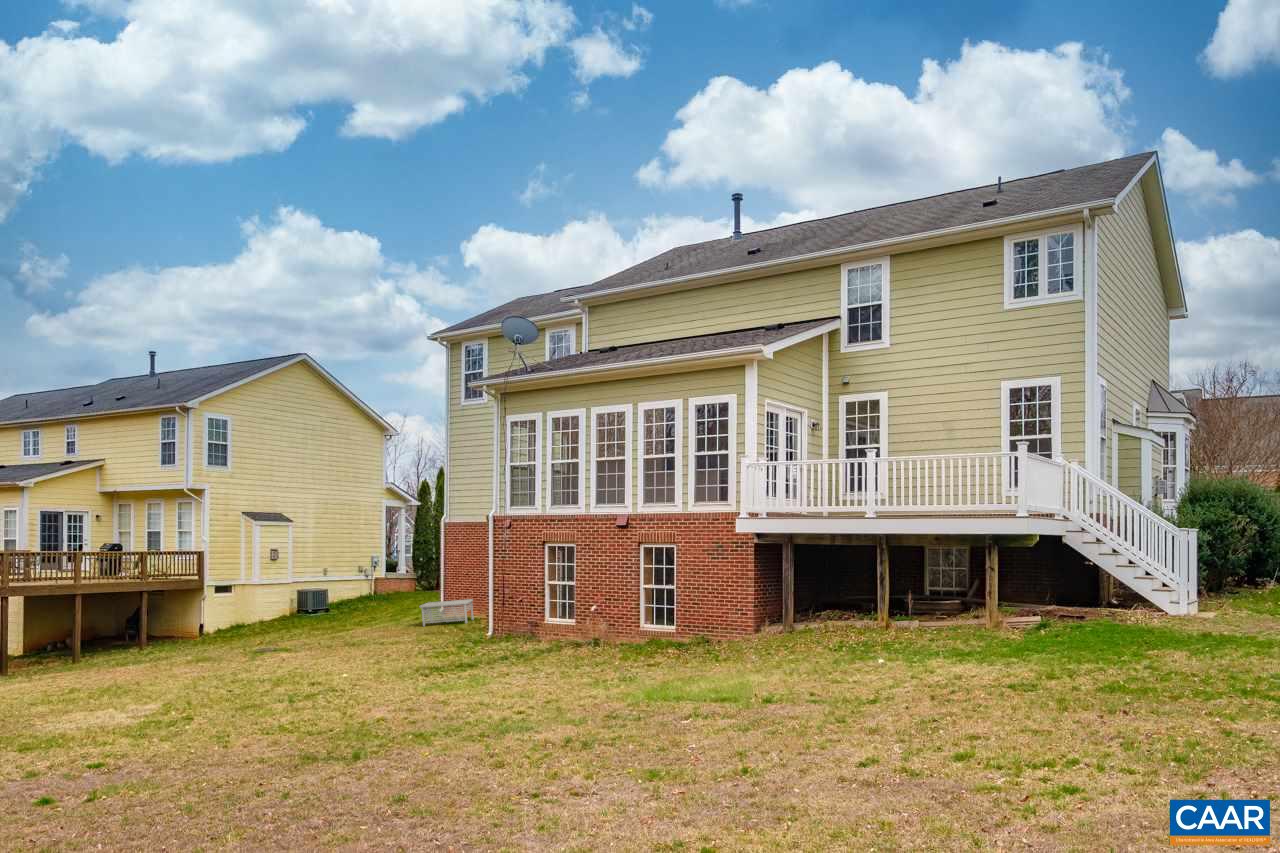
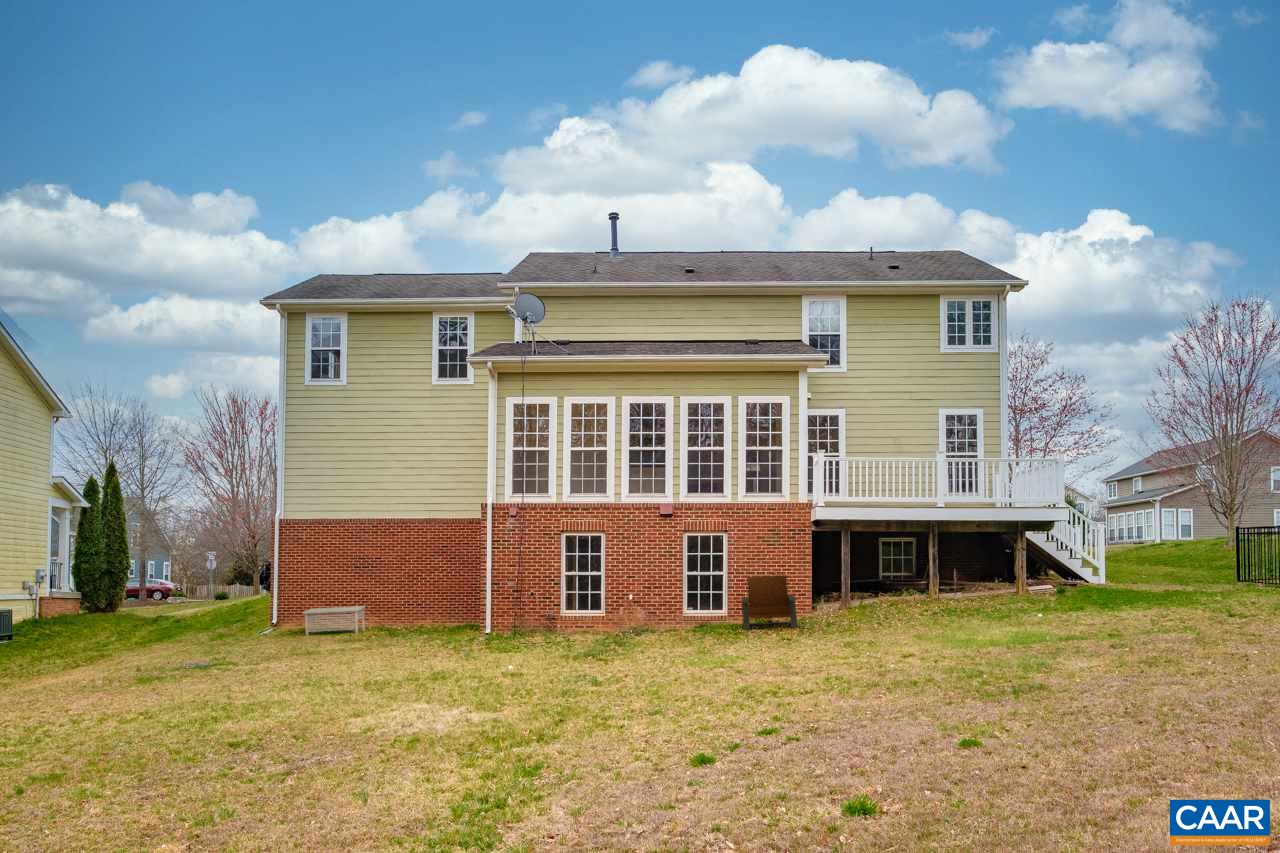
lounge chair: none [801,564,854,616] -> present [742,575,798,630]

